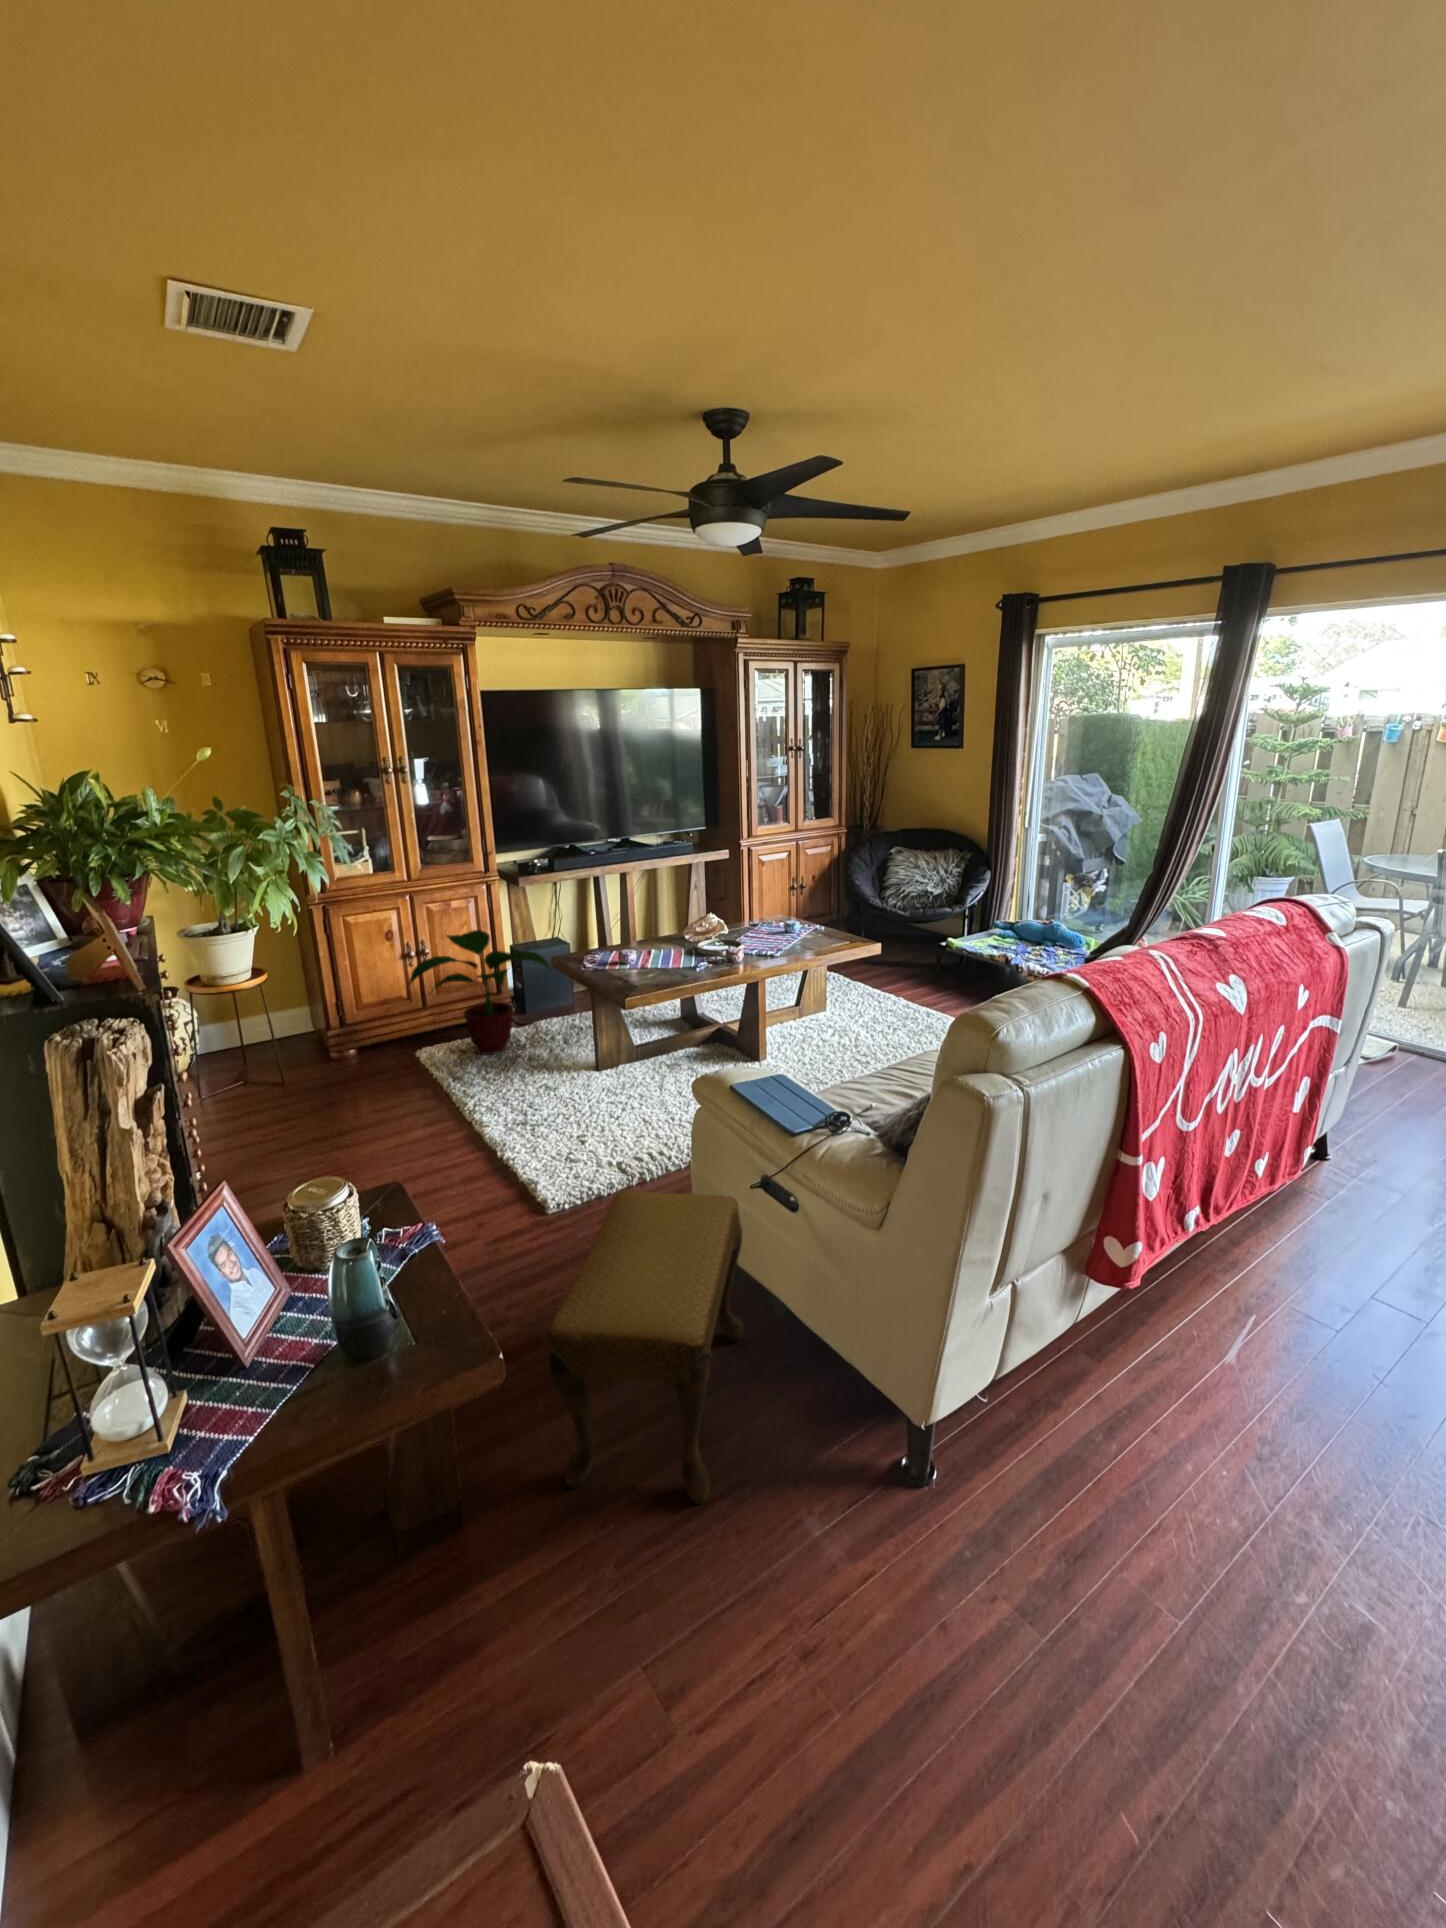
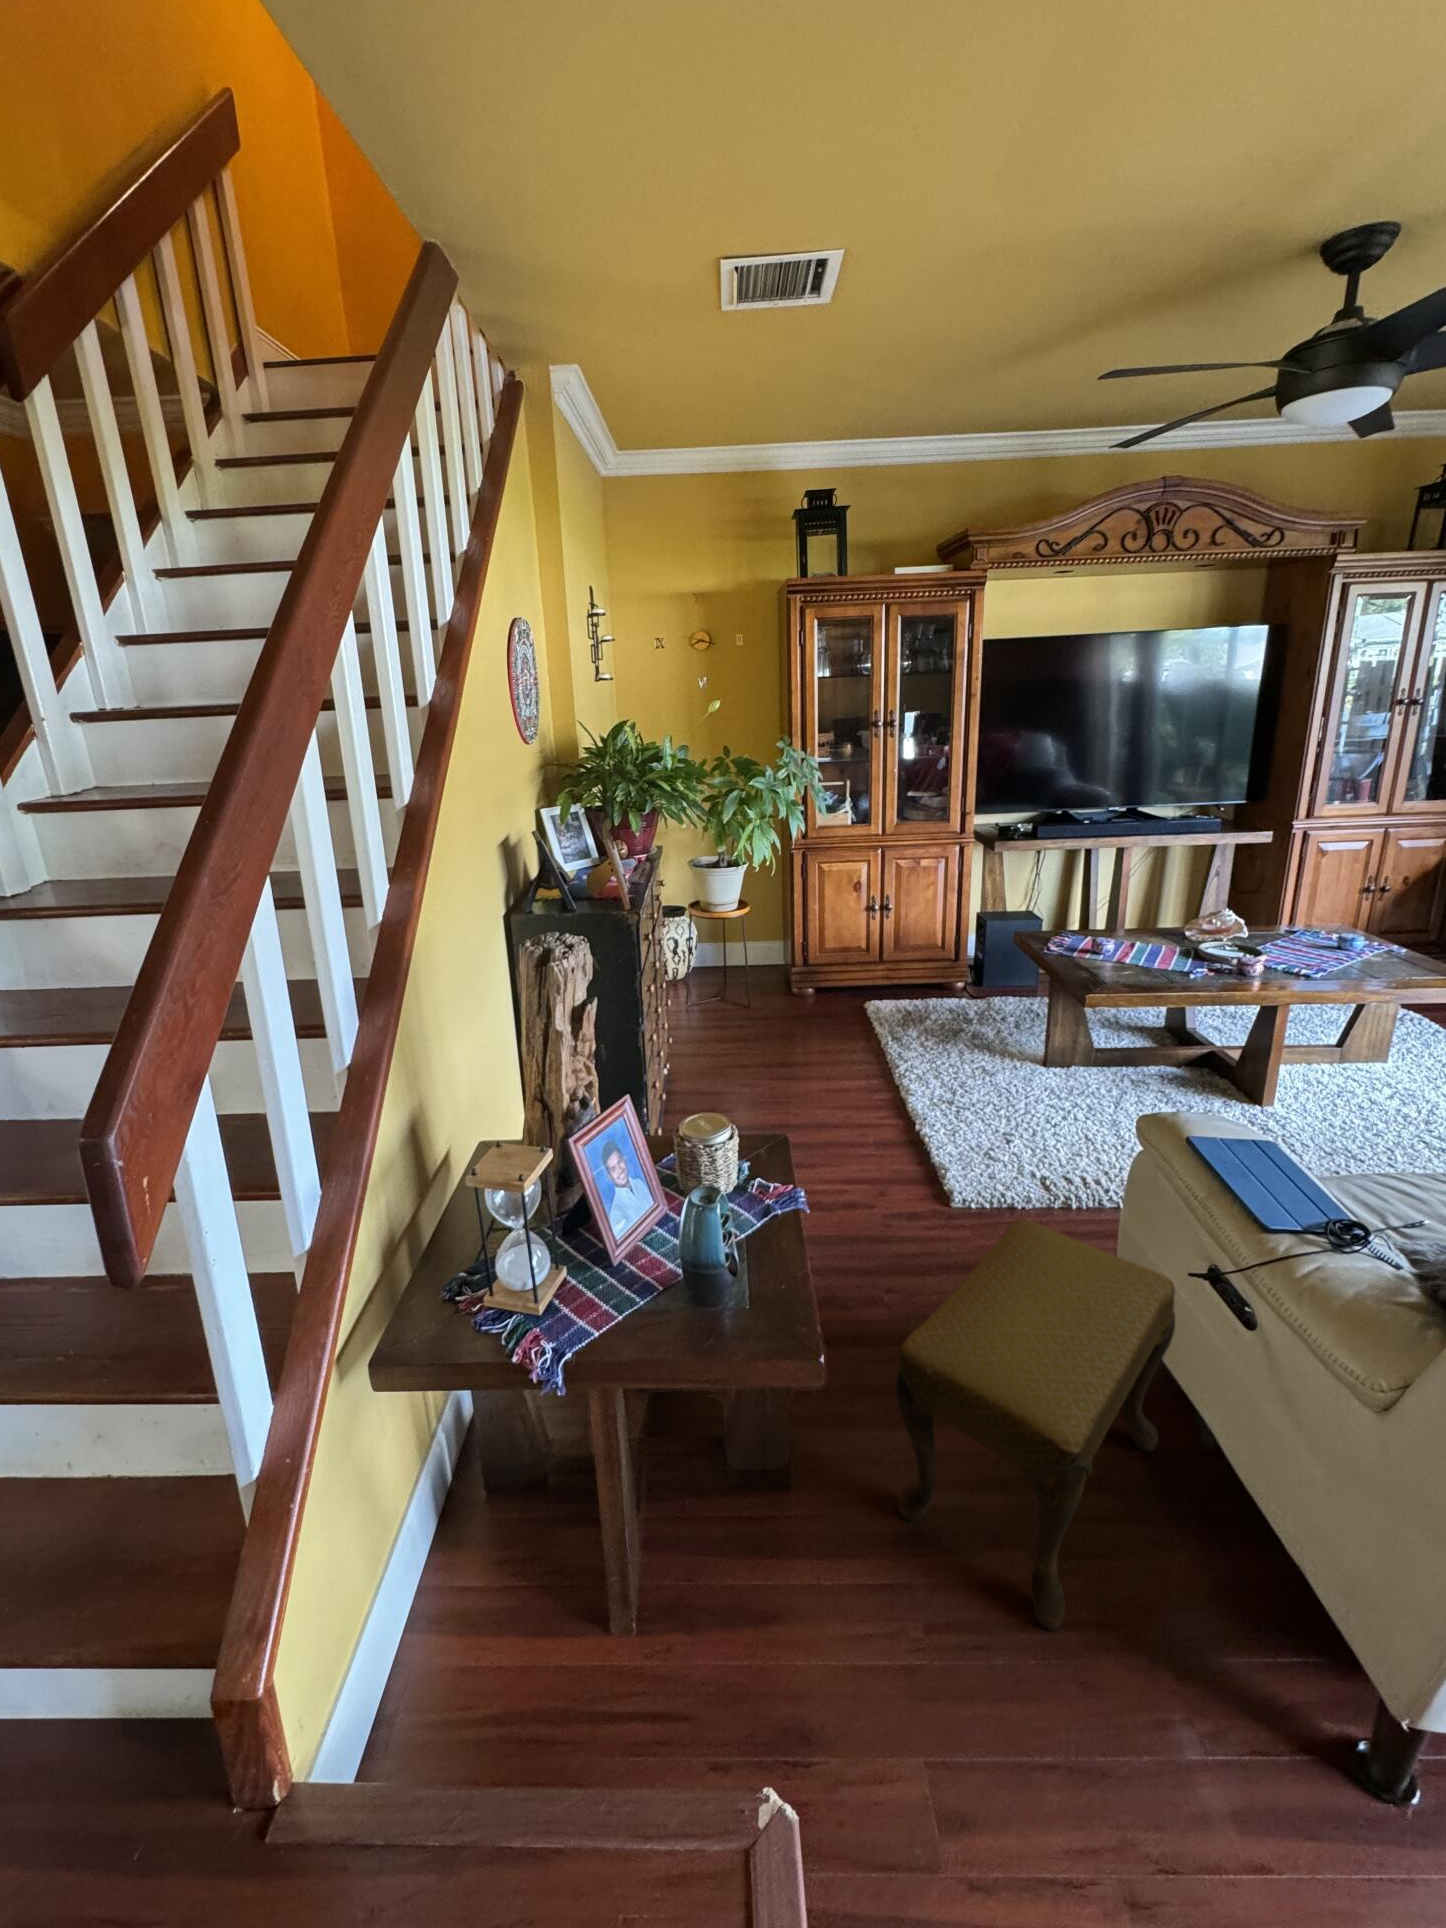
potted plant: present [409,930,552,1055] -> none [864,892,1012,1021]

